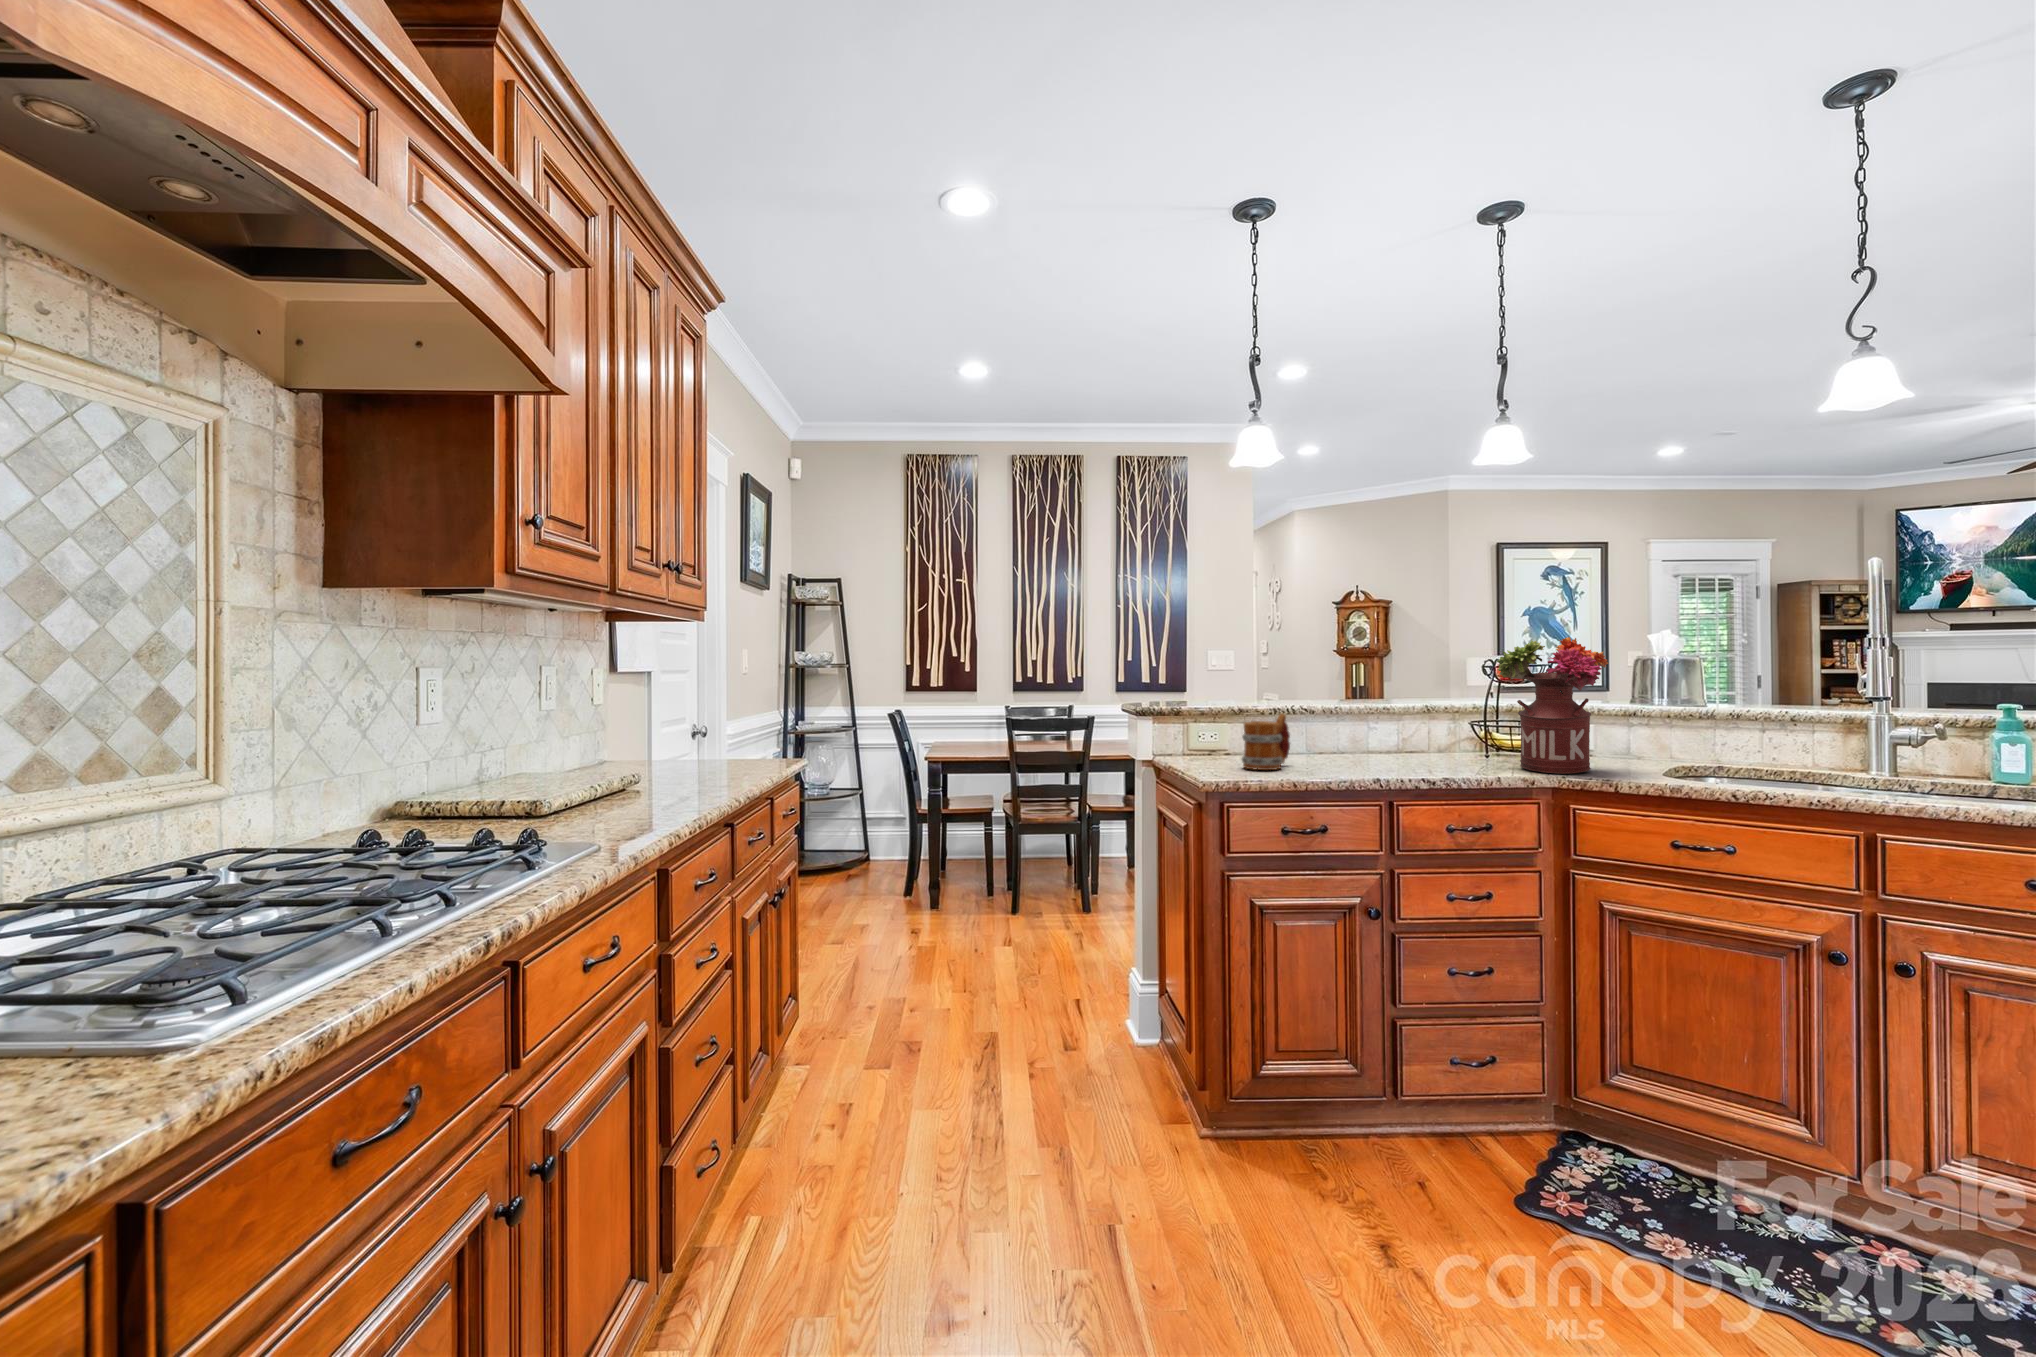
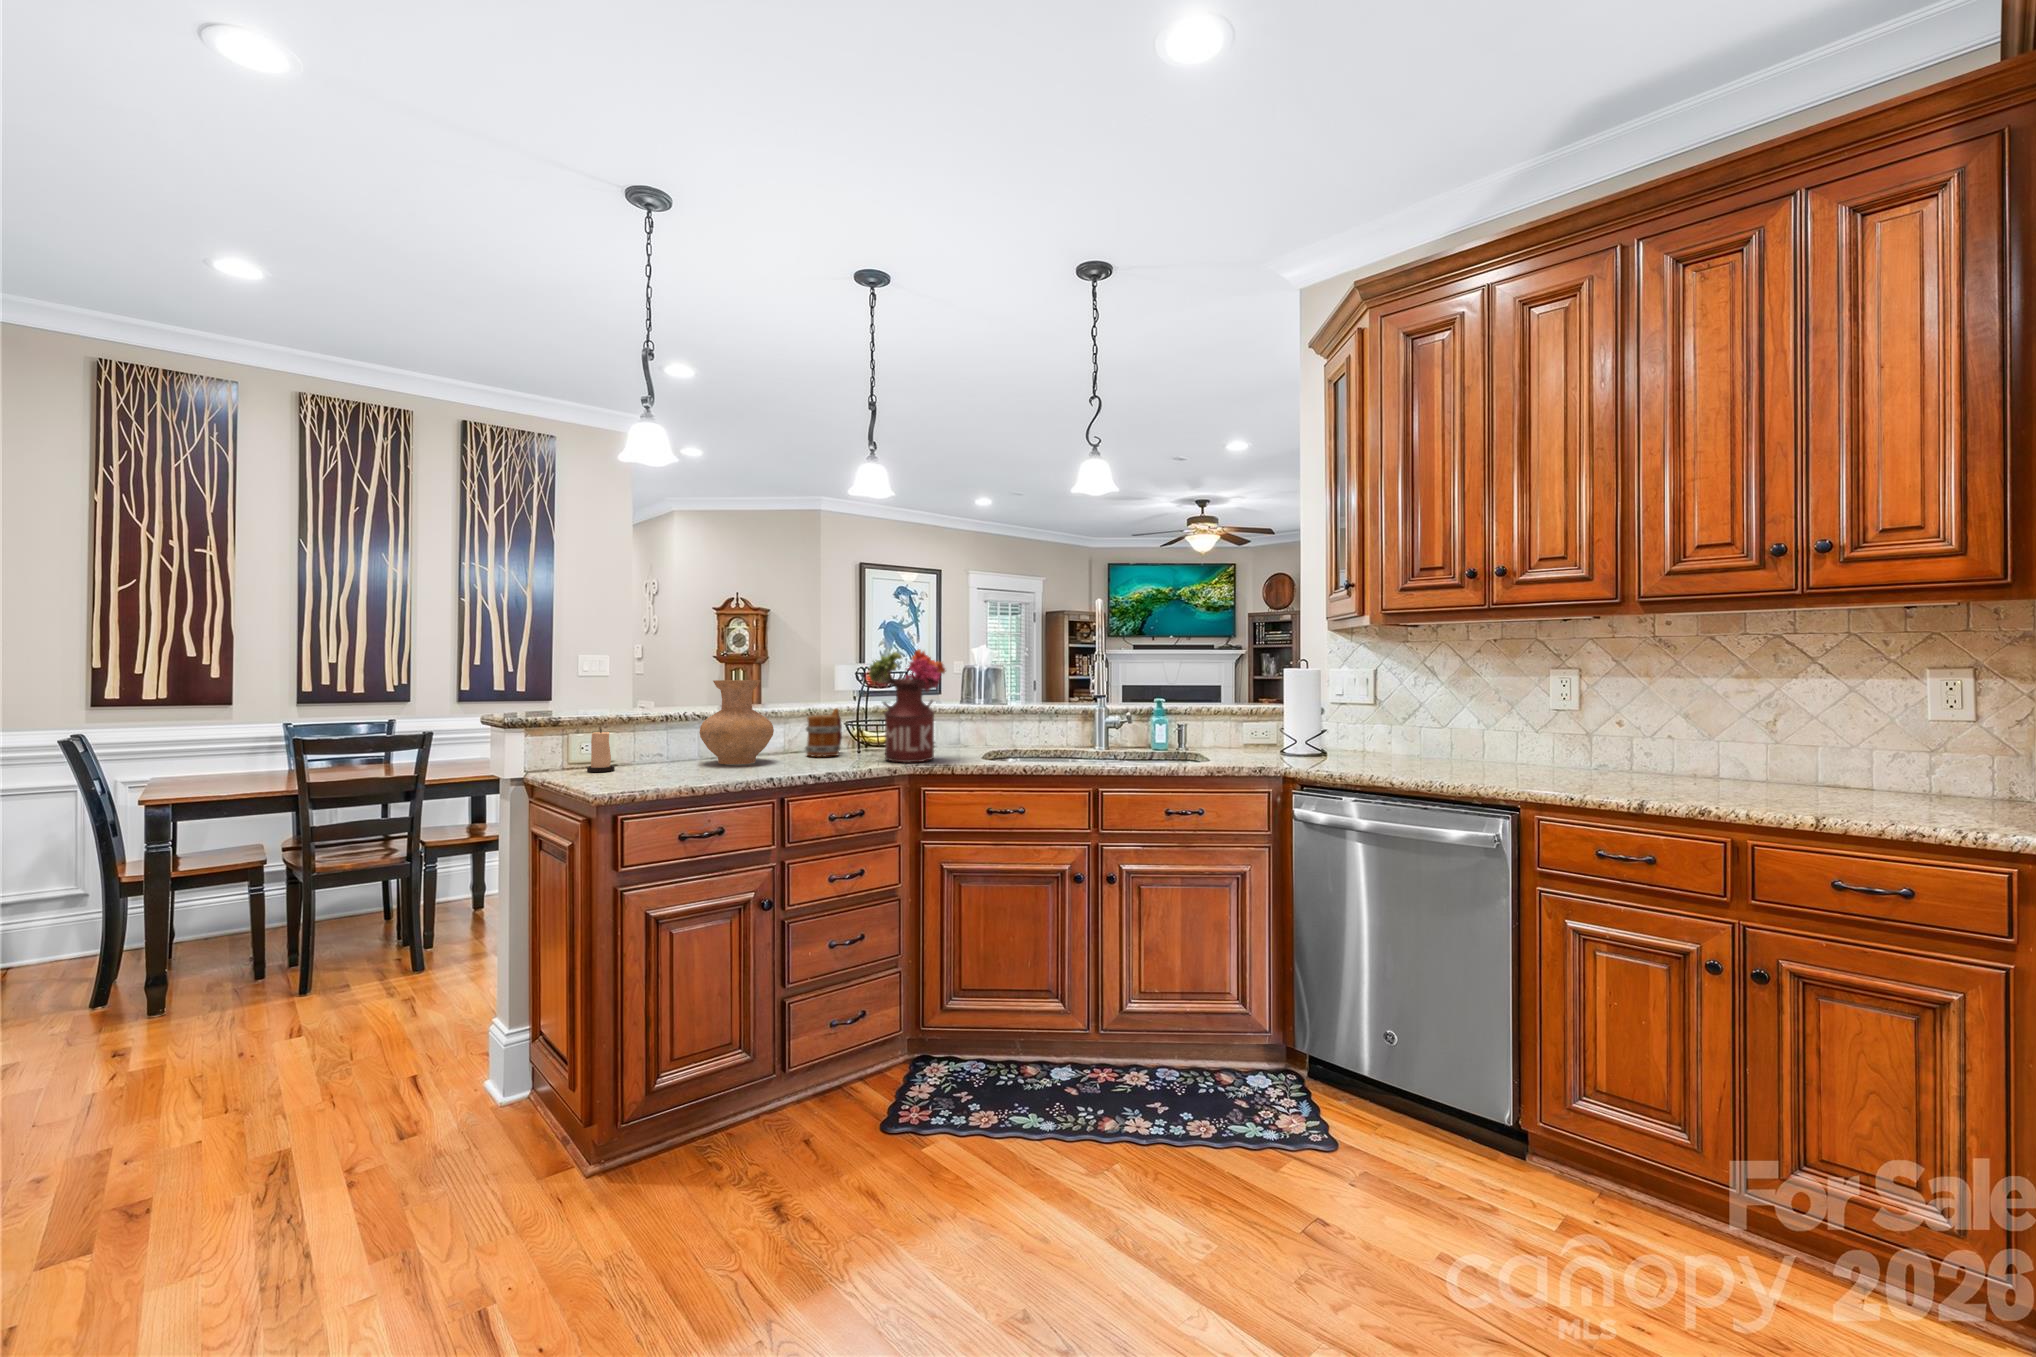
vase: none [1305,675,1384,762] -> present [699,680,774,764]
mug: present [1242,714,1290,770] -> present [805,708,842,757]
candle: none [1202,720,1226,761] -> present [587,729,615,772]

